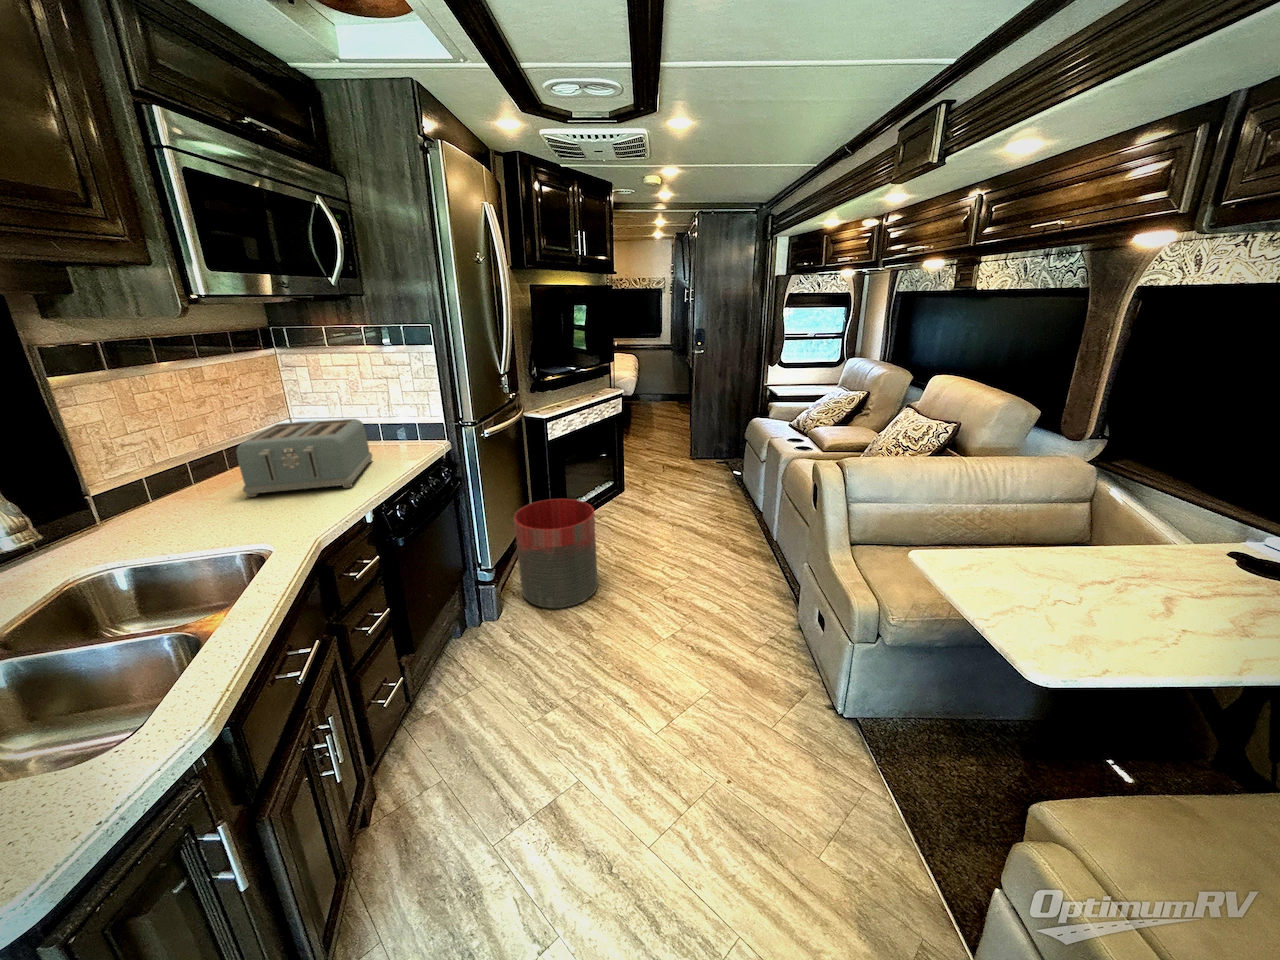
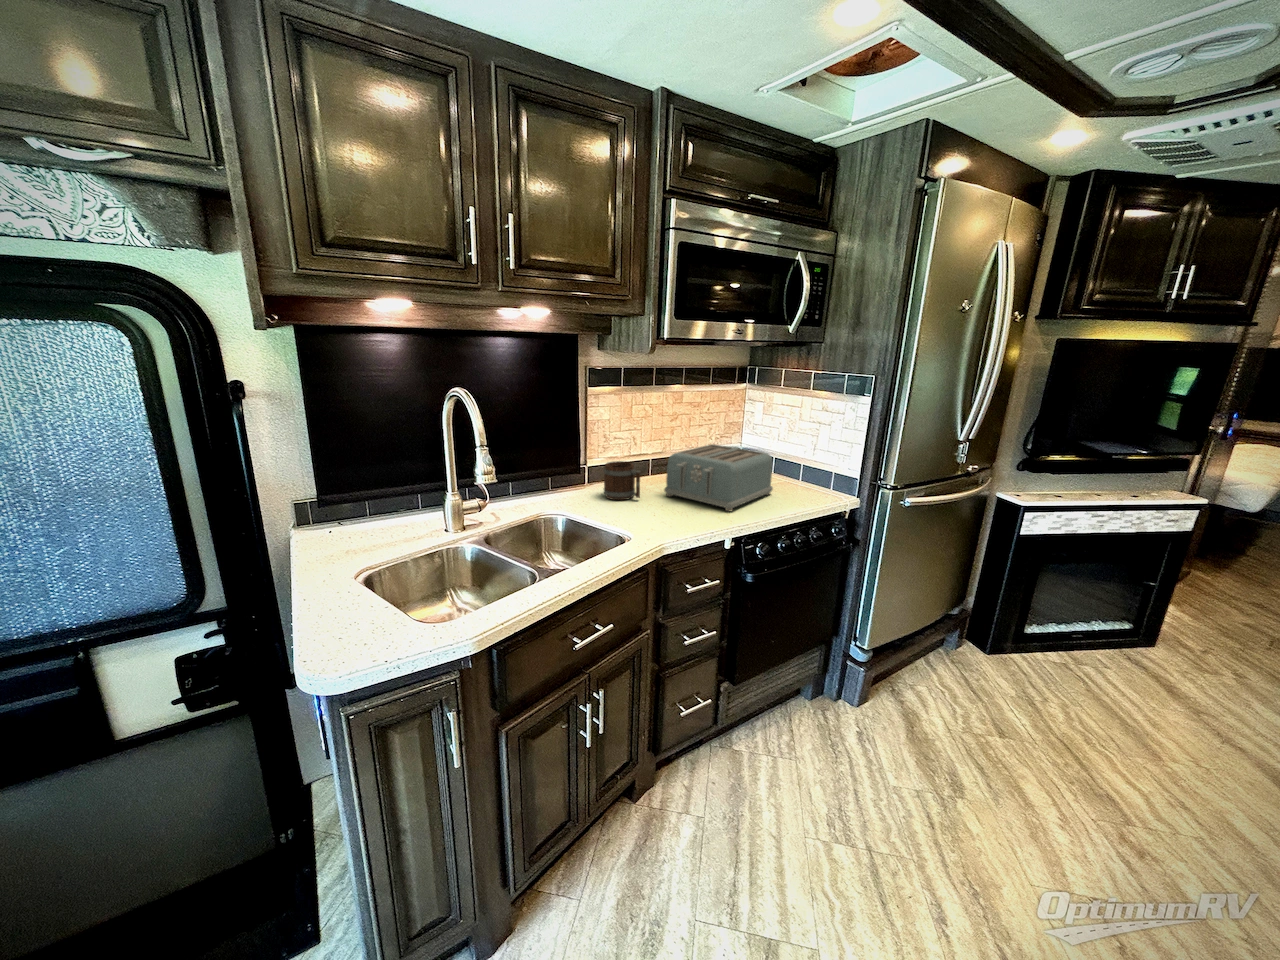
mug: none [130,470,215,527] -> present [604,461,640,500]
trash can: present [514,499,598,608] -> none [899,598,1038,754]

